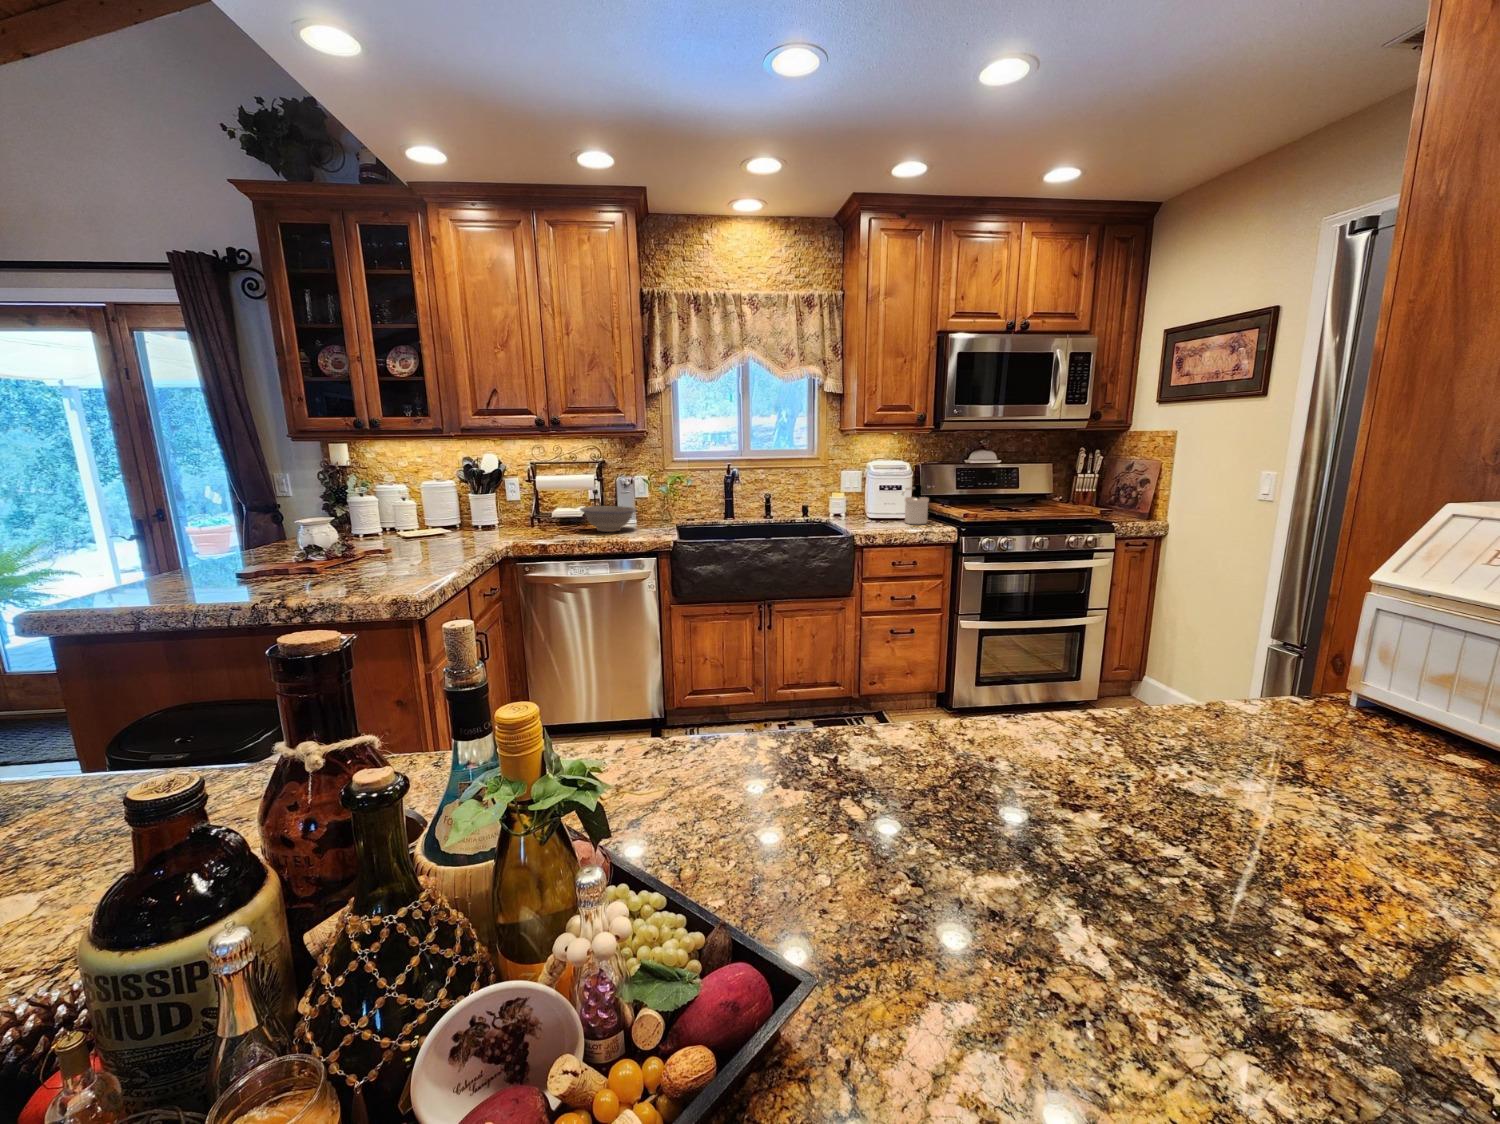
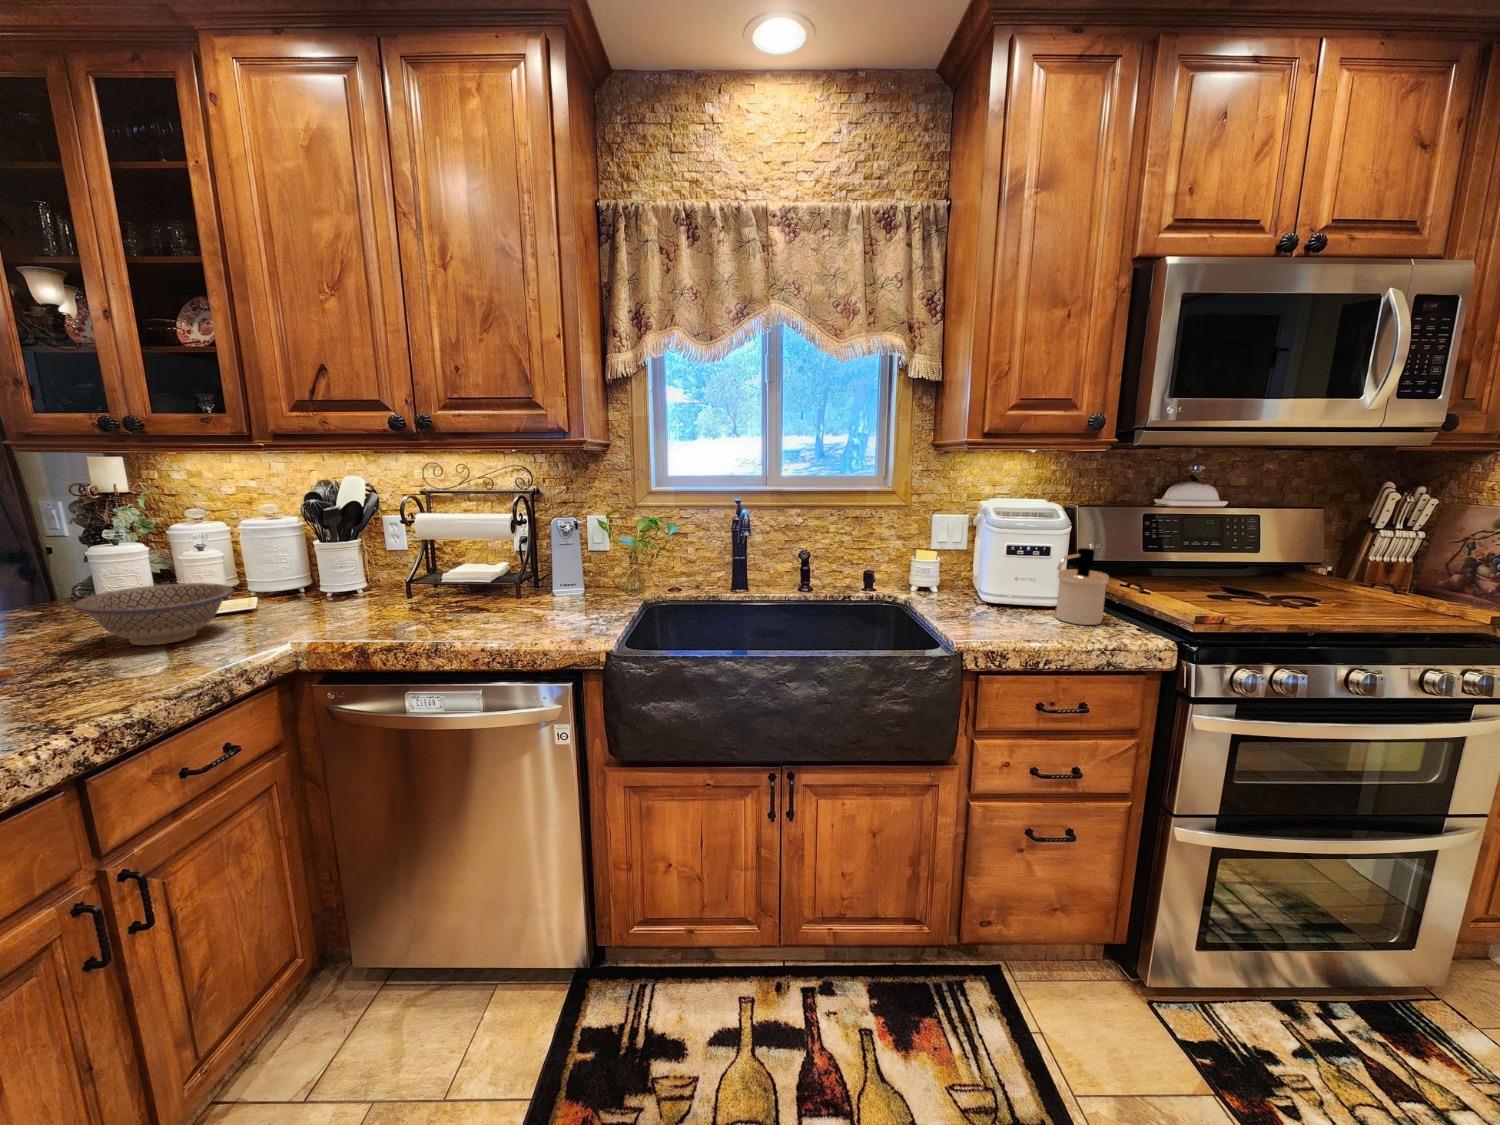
bowl: present [580,506,637,532] -> present [73,583,235,645]

